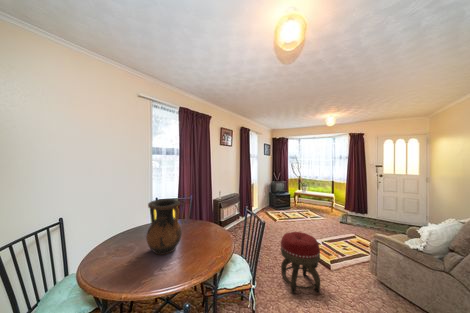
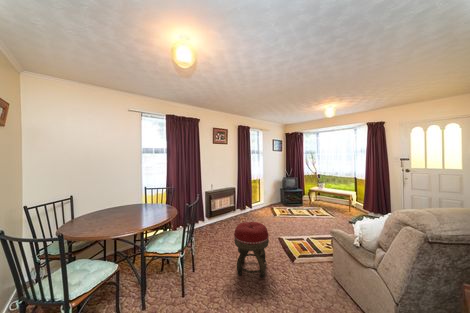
vase: present [146,199,182,255] -> none [101,185,129,222]

